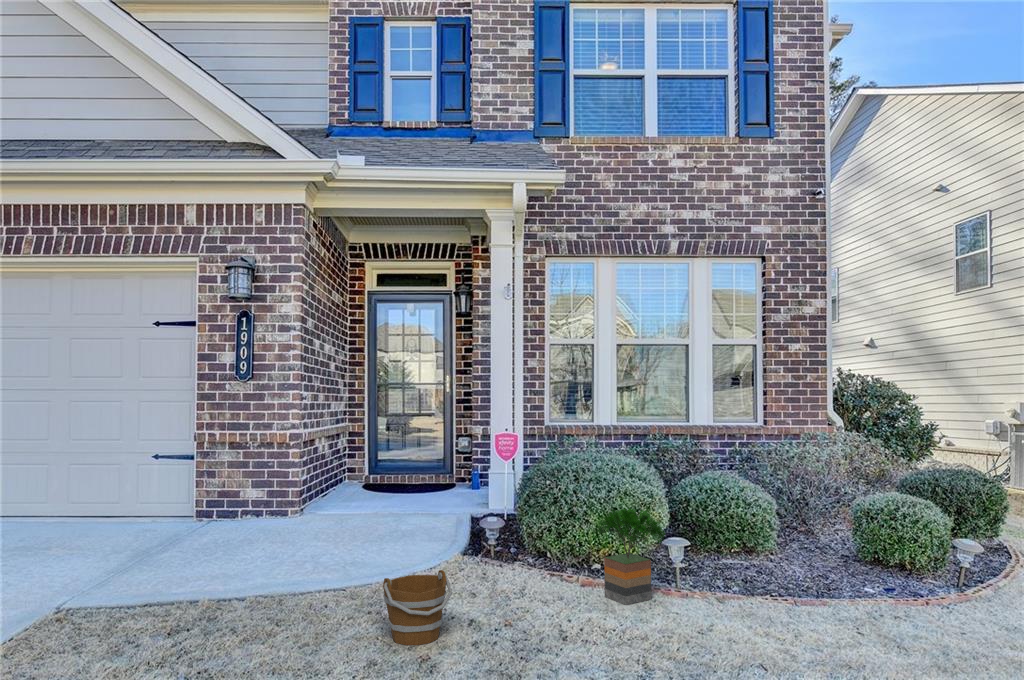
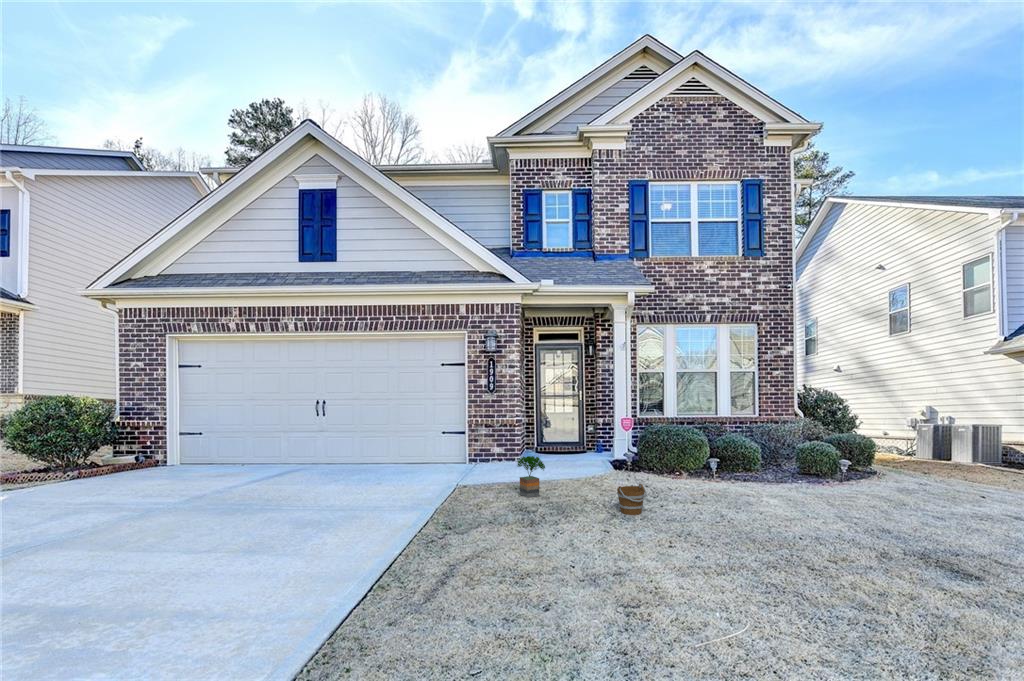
potted tree: present [598,508,665,605] -> present [517,456,545,498]

